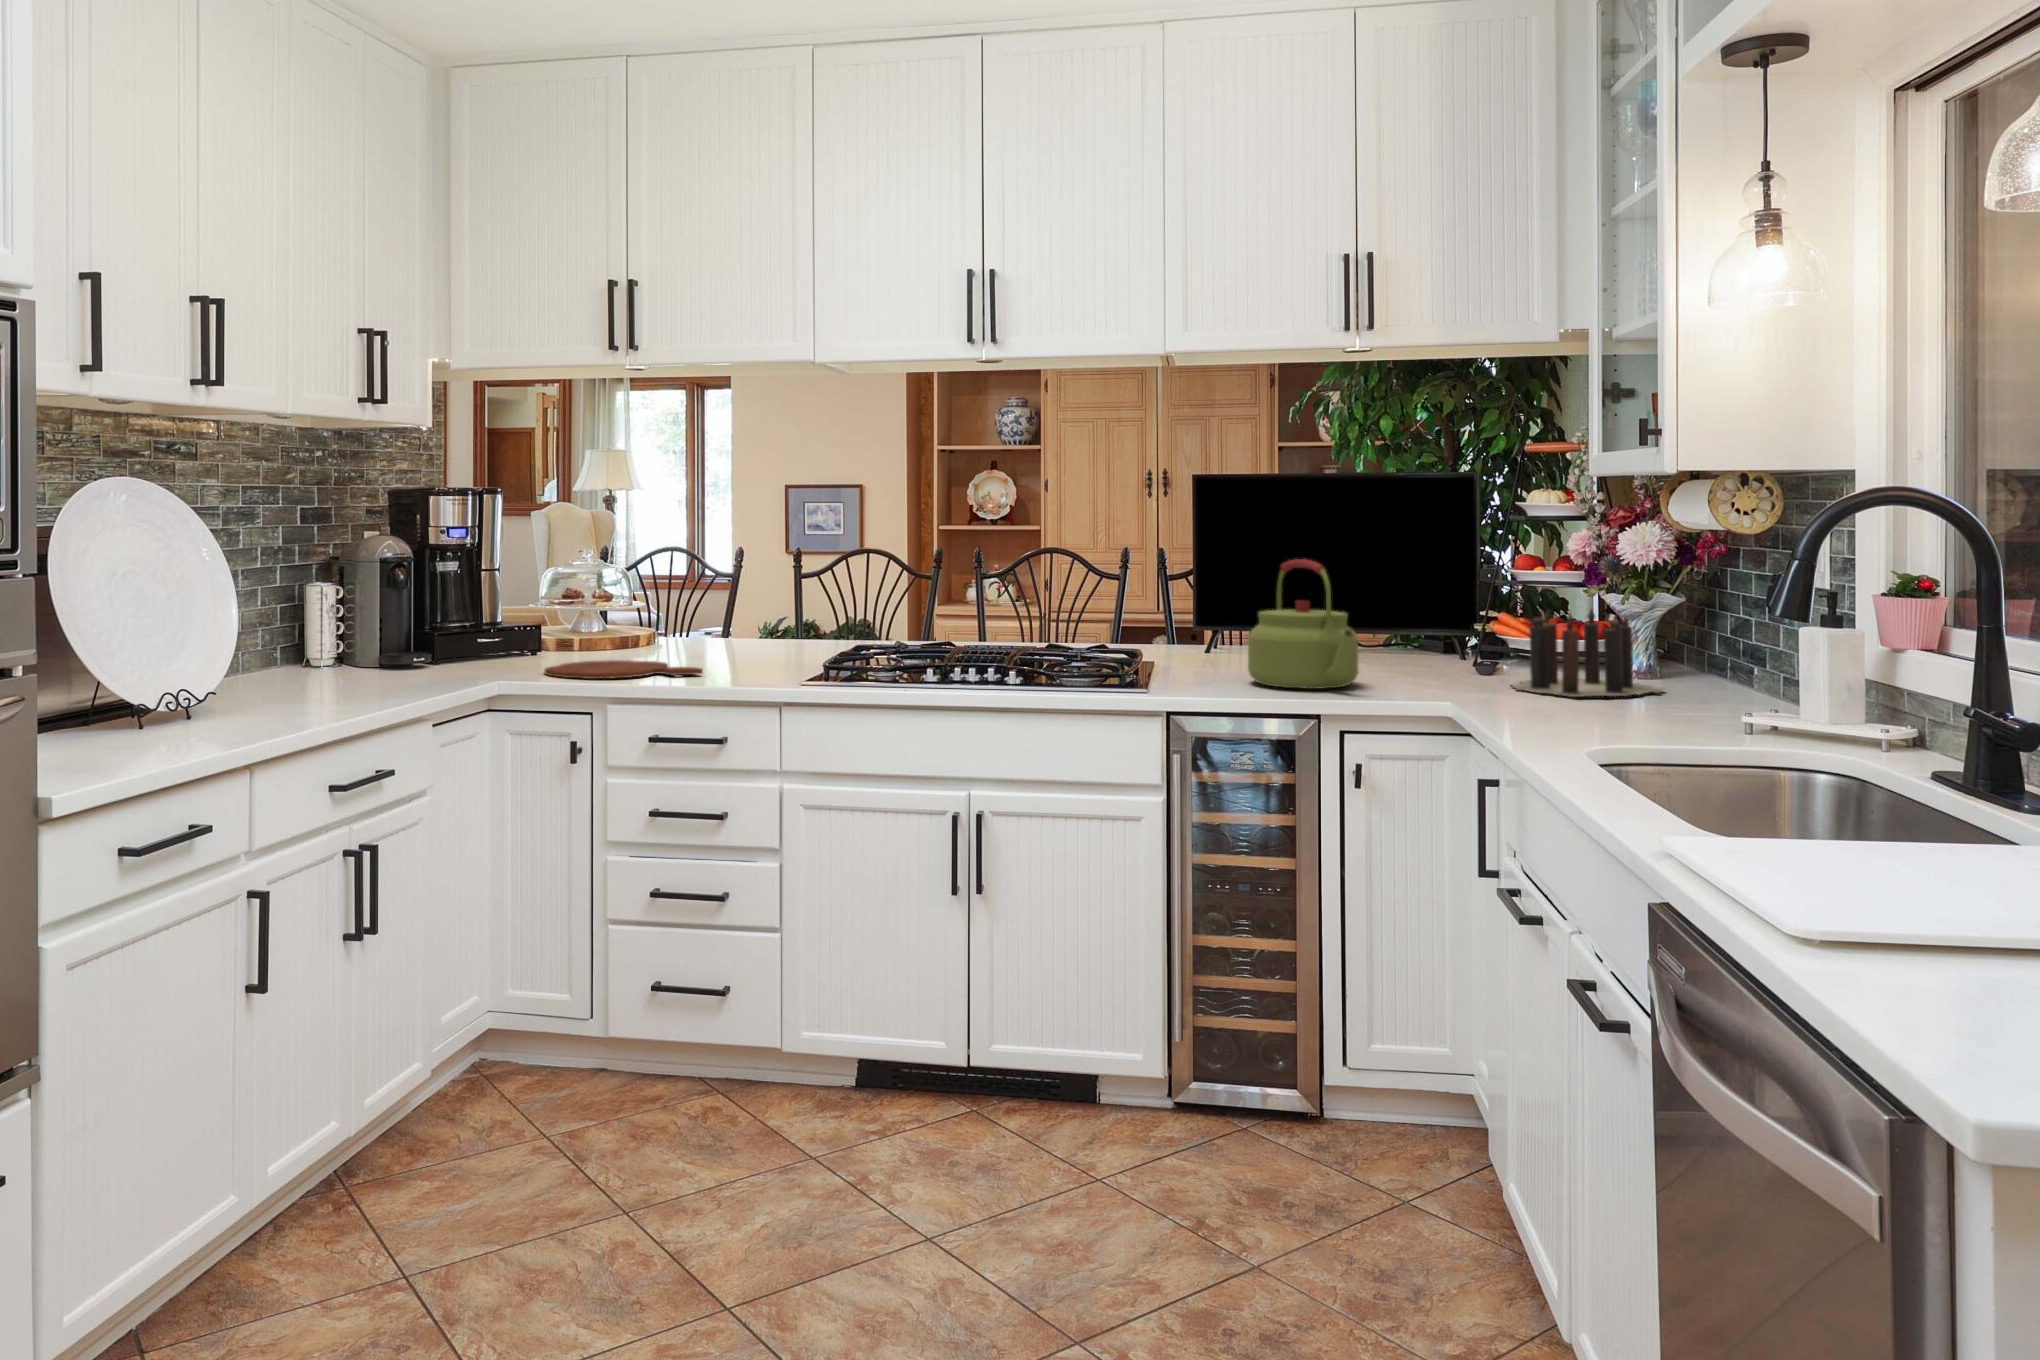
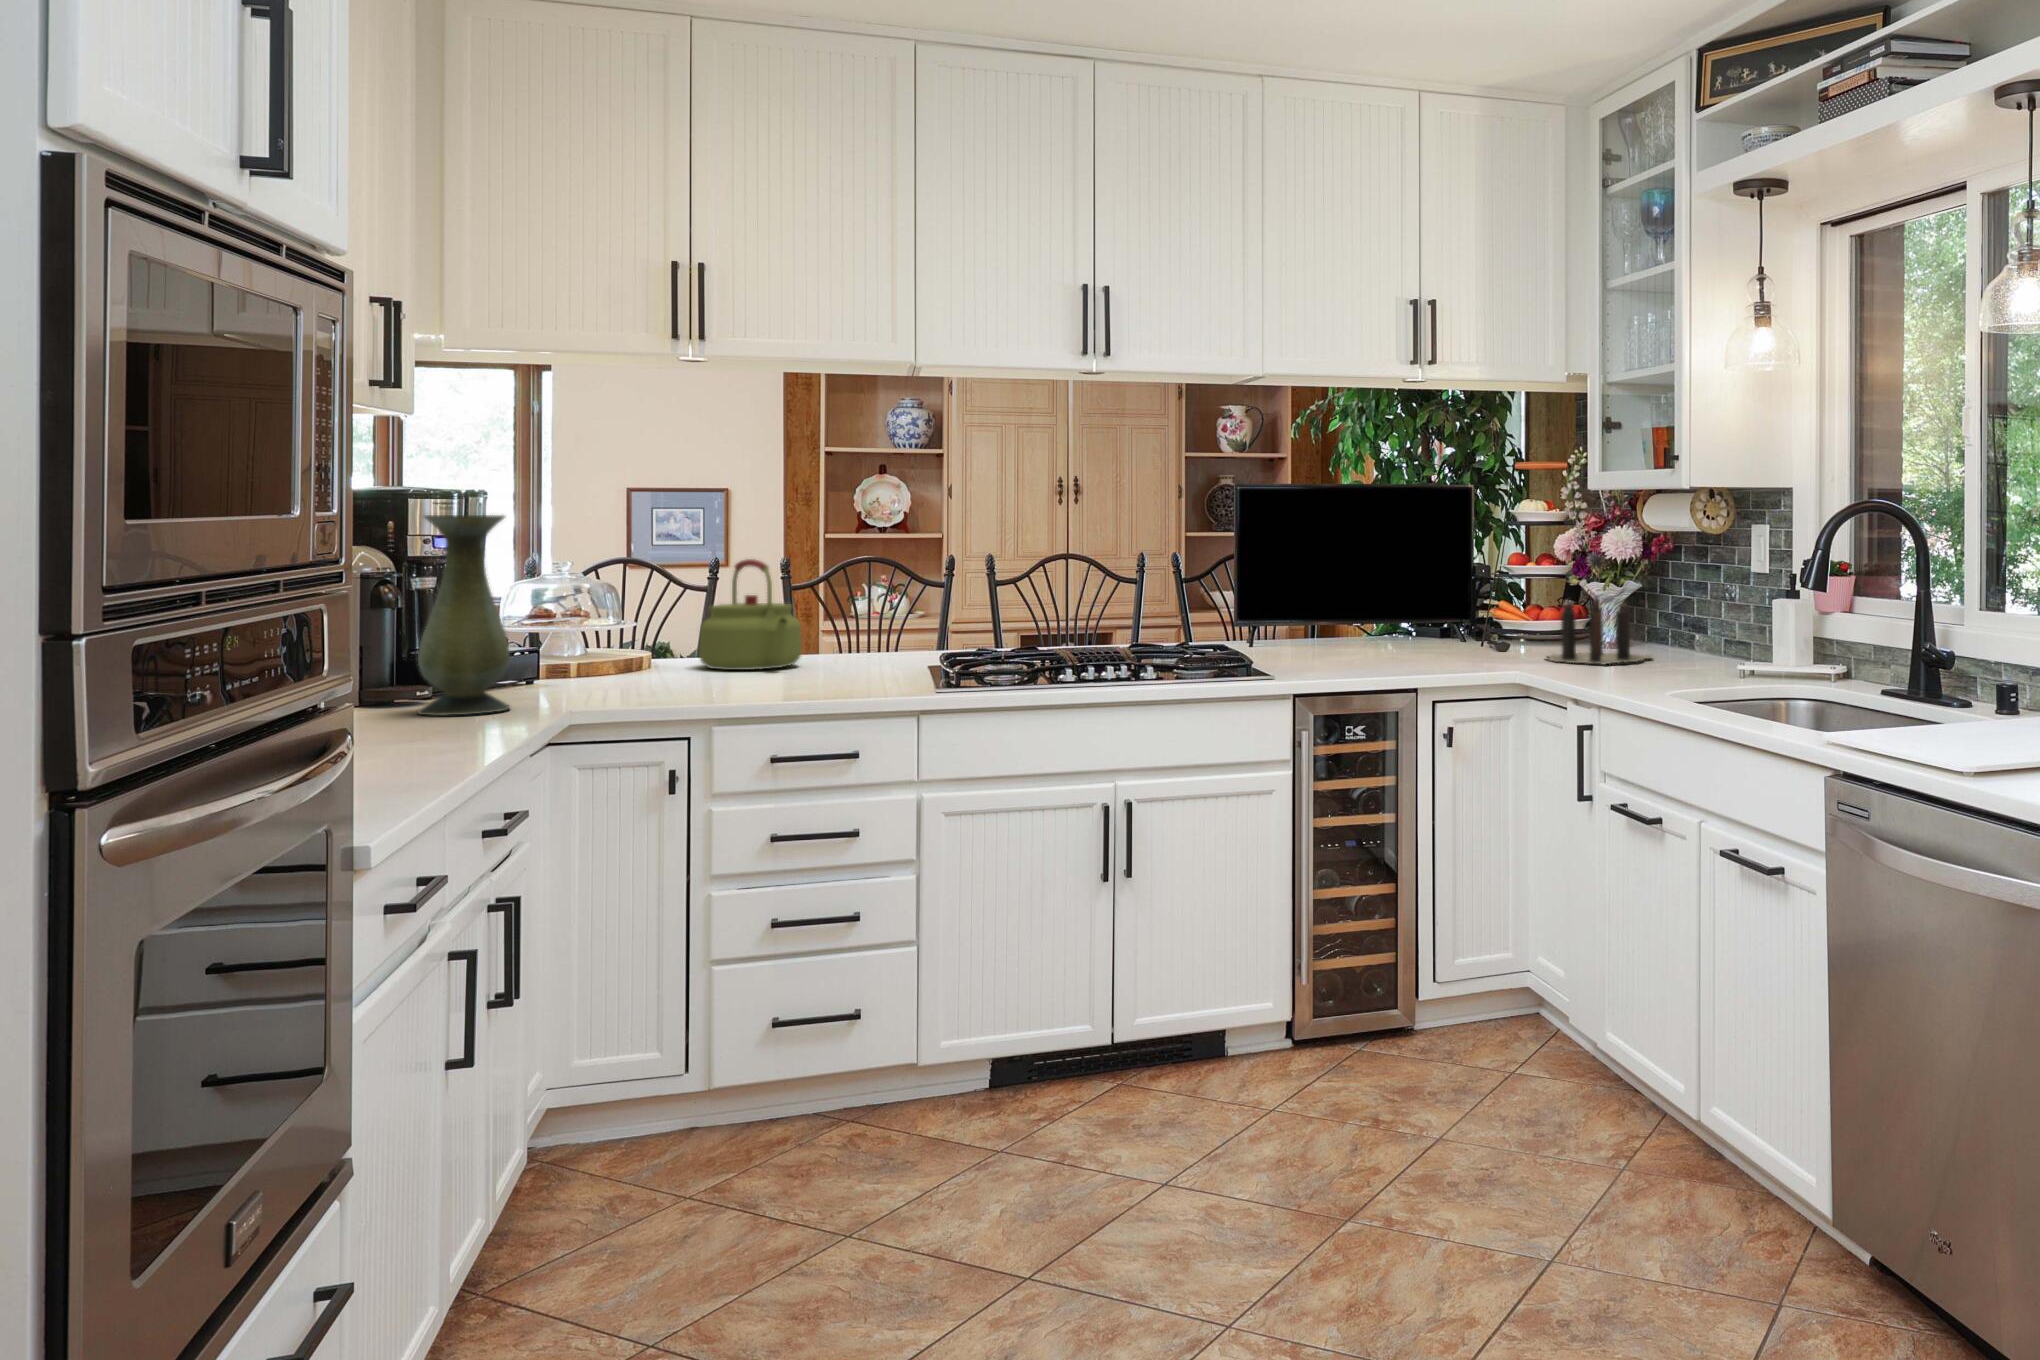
vase: none [374,513,446,686] -> present [418,515,510,716]
kettle: present [1248,559,1358,689] -> present [699,559,801,670]
cutting board: present [544,660,703,679] -> none [609,678,804,697]

